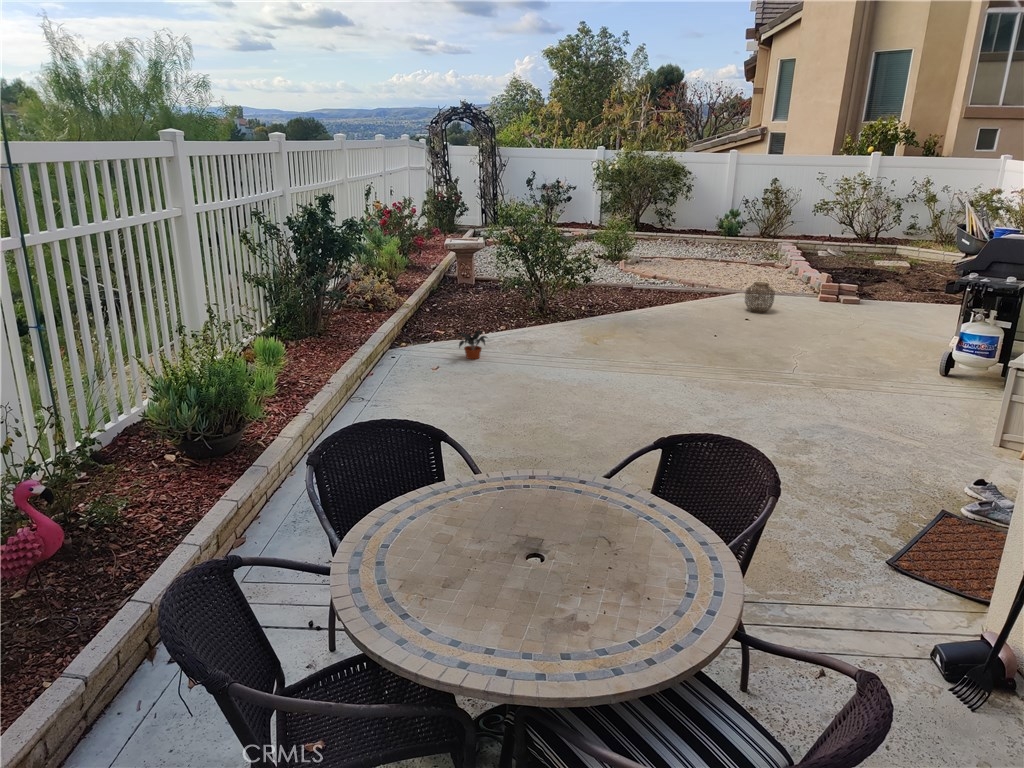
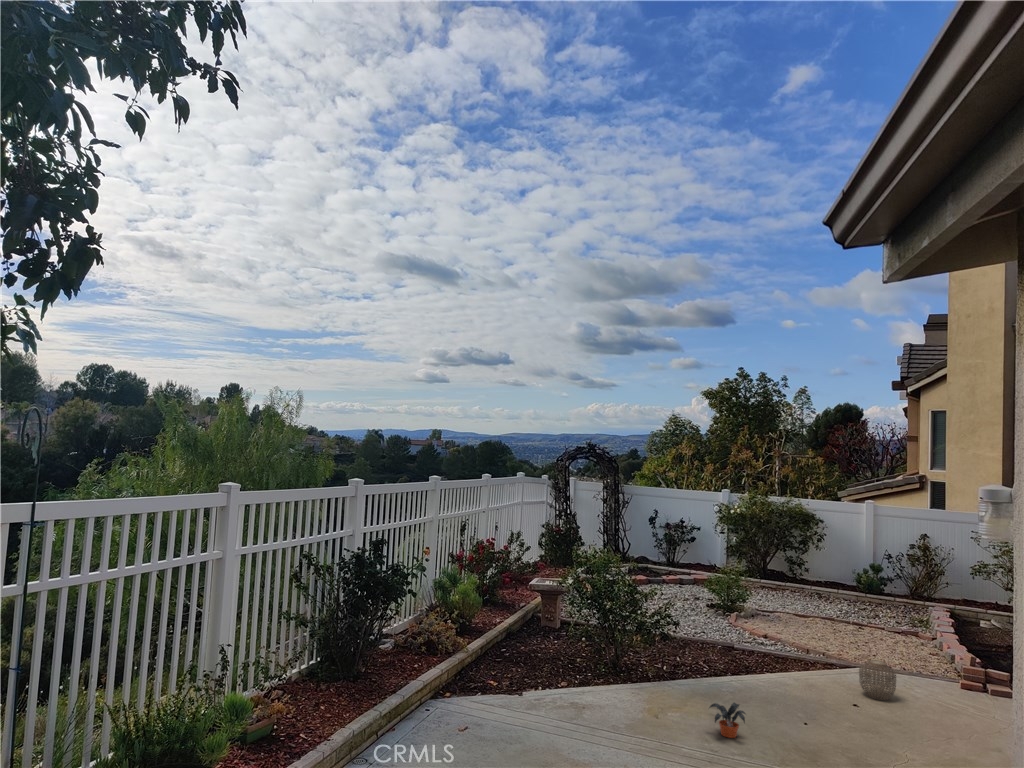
potted plant: present [457,330,487,359] -> present [710,703,745,738]

